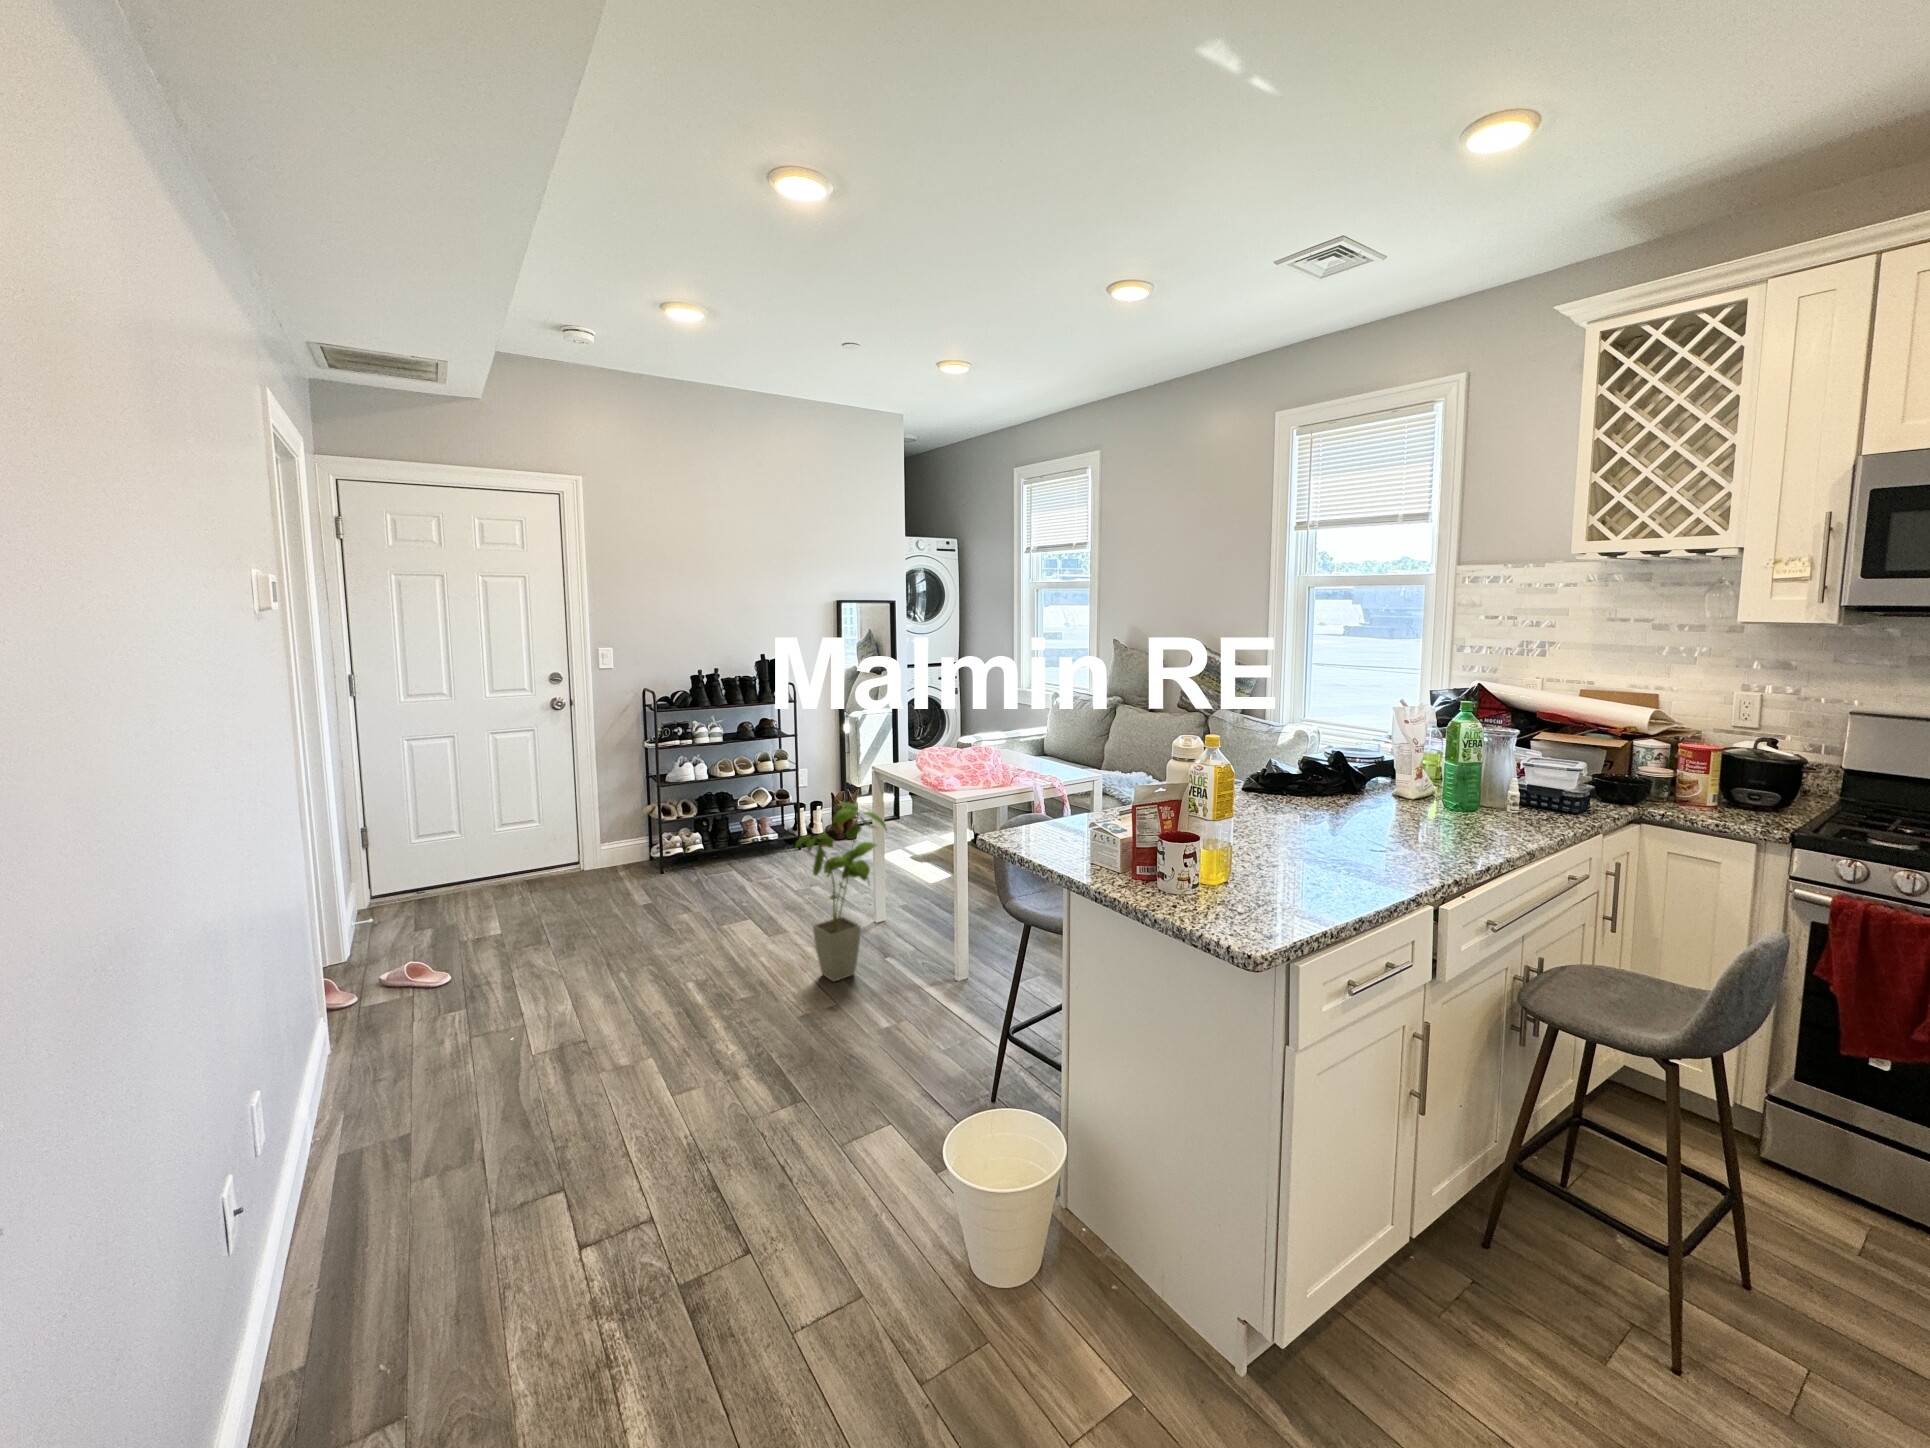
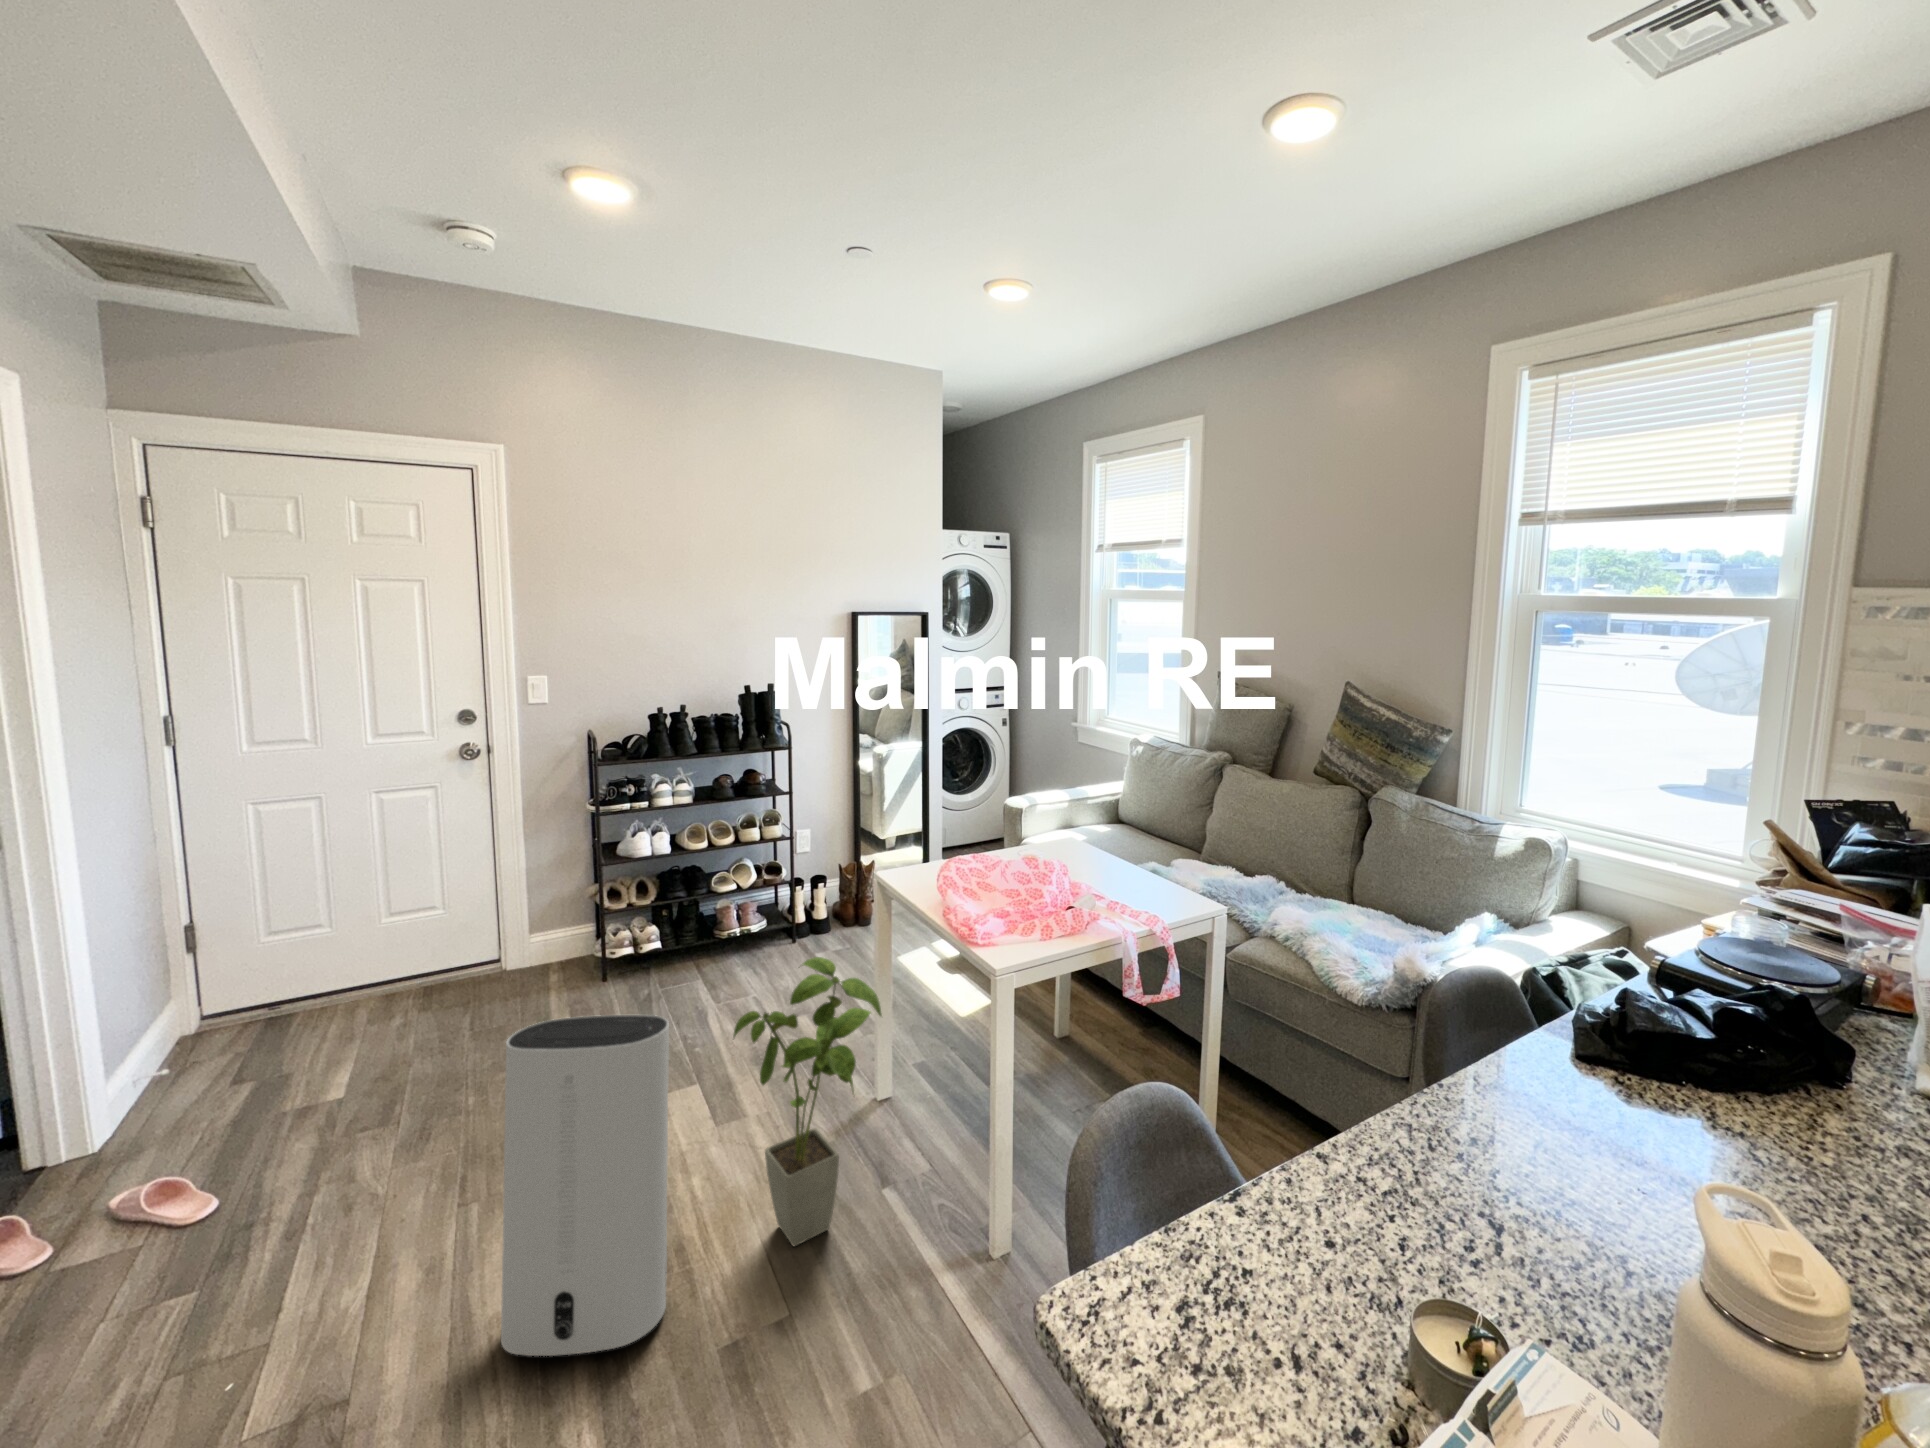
air purifier: none [664,835,761,1023] -> present [501,1015,669,1356]

